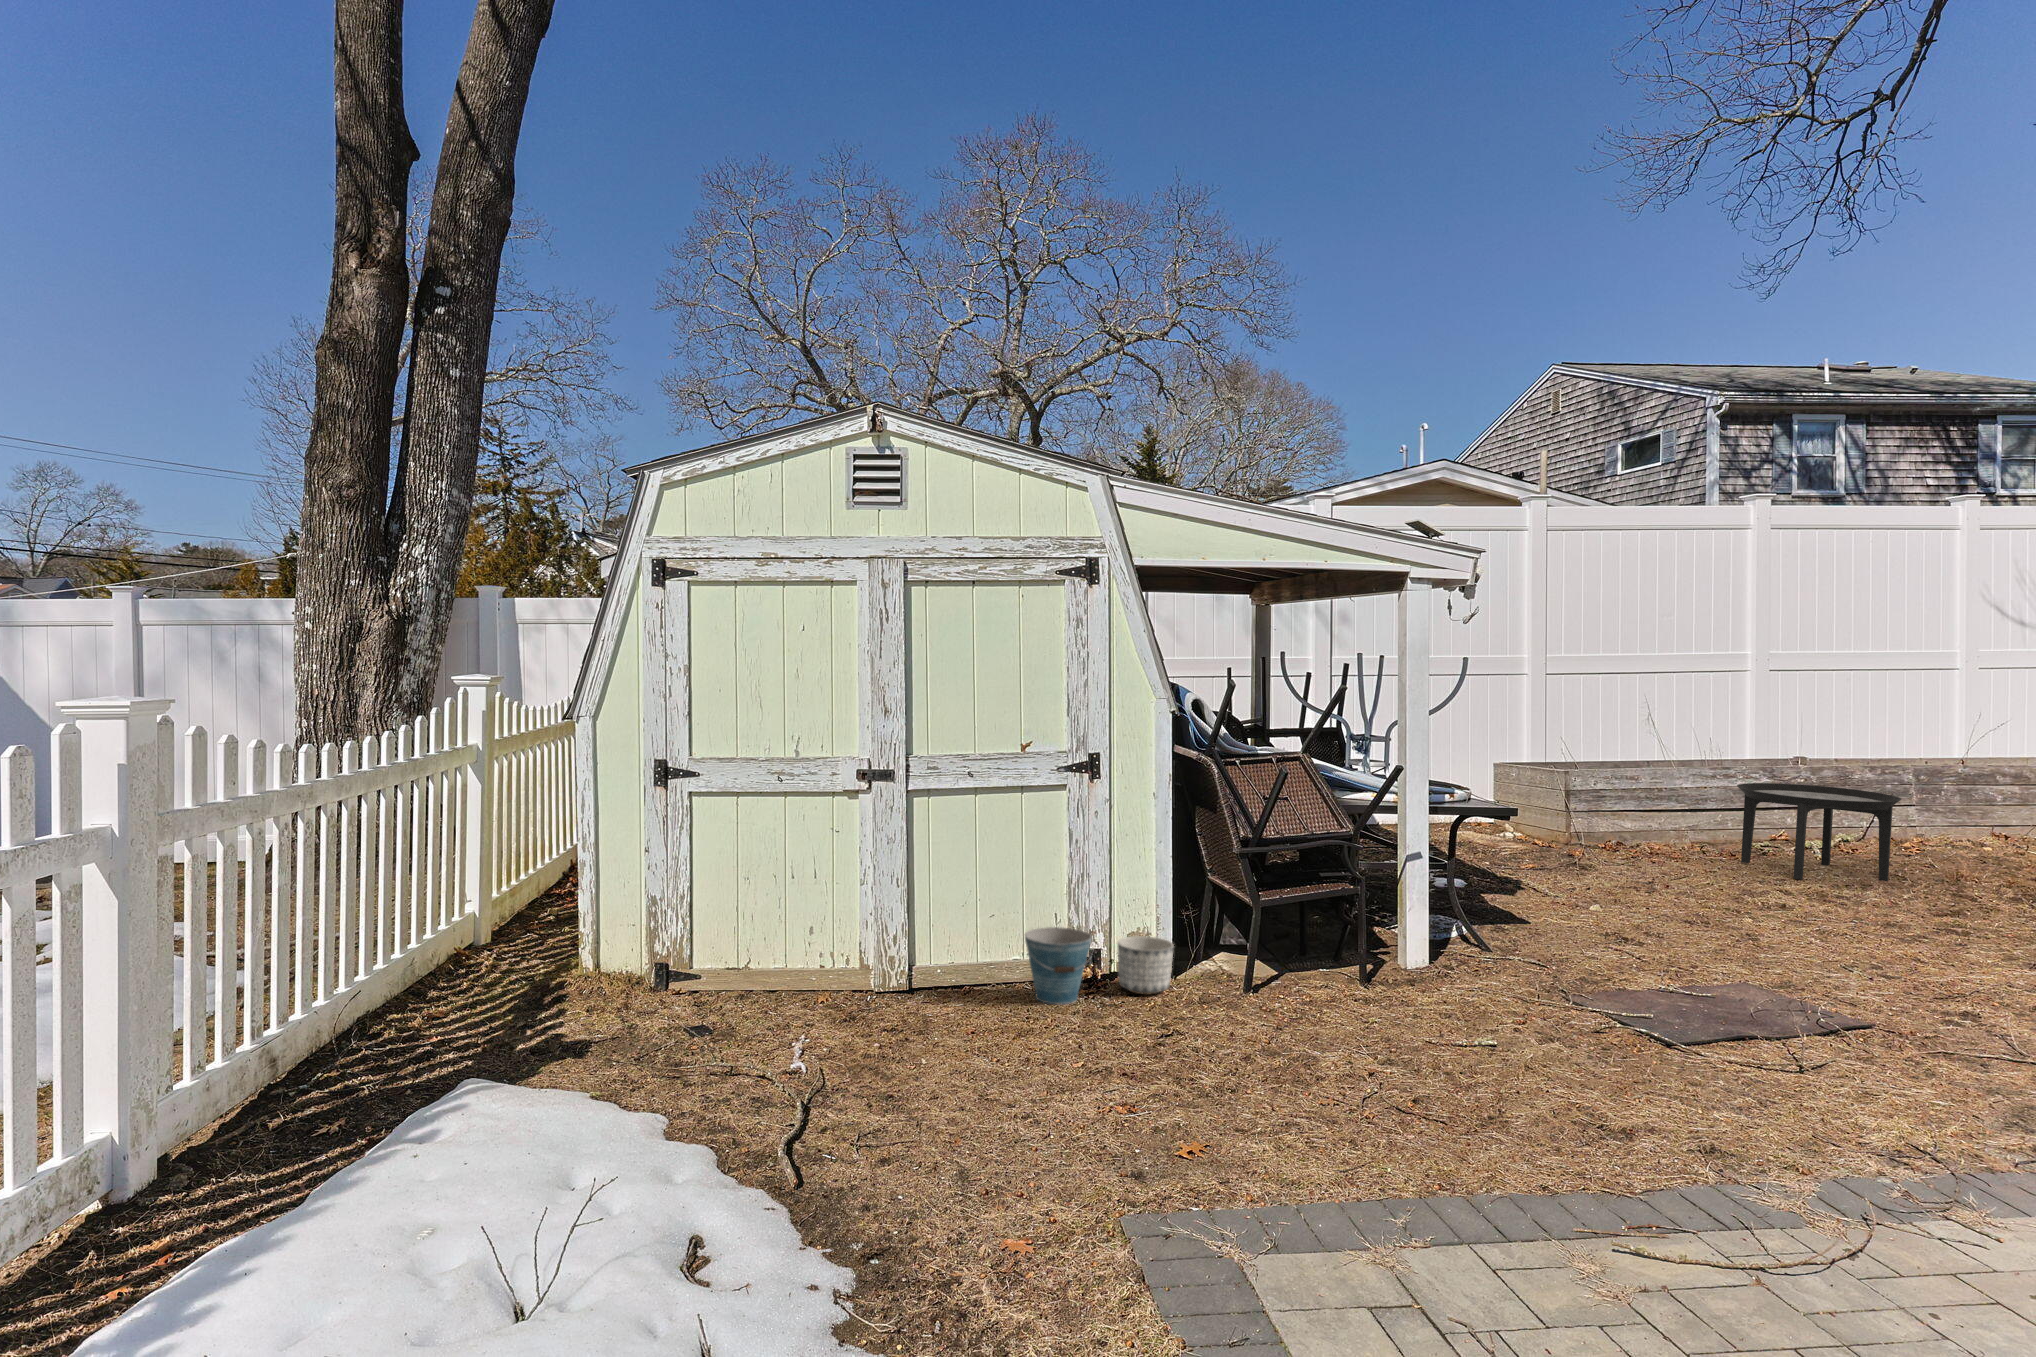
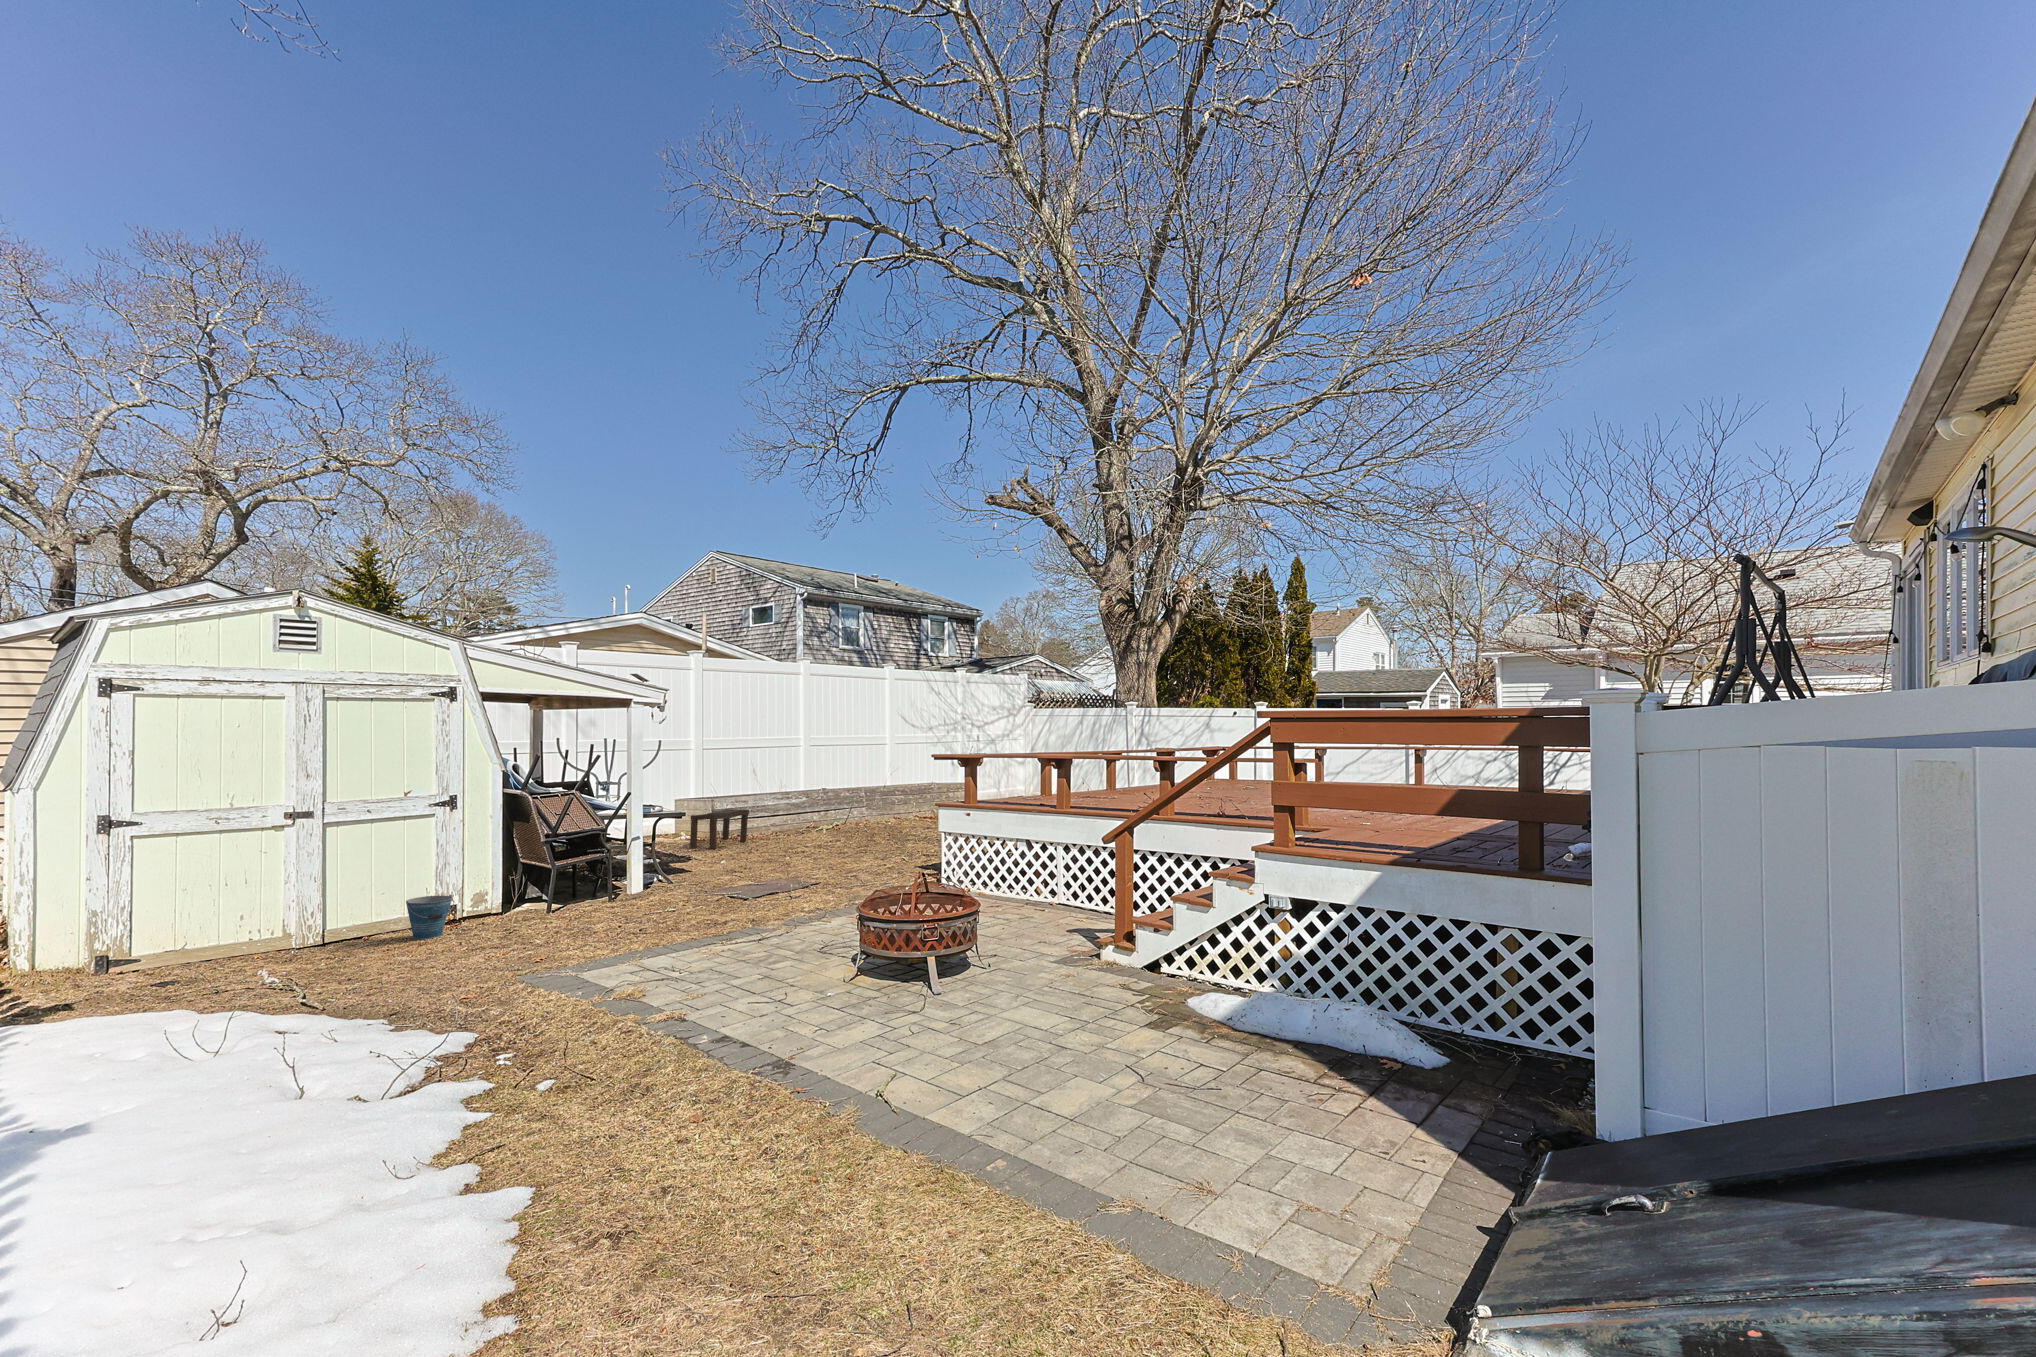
round table: present [1737,783,1901,881] -> none [801,793,869,837]
bench: none [1510,800,1626,877] -> present [690,809,749,849]
planter: present [1118,936,1174,995] -> none [467,895,504,927]

